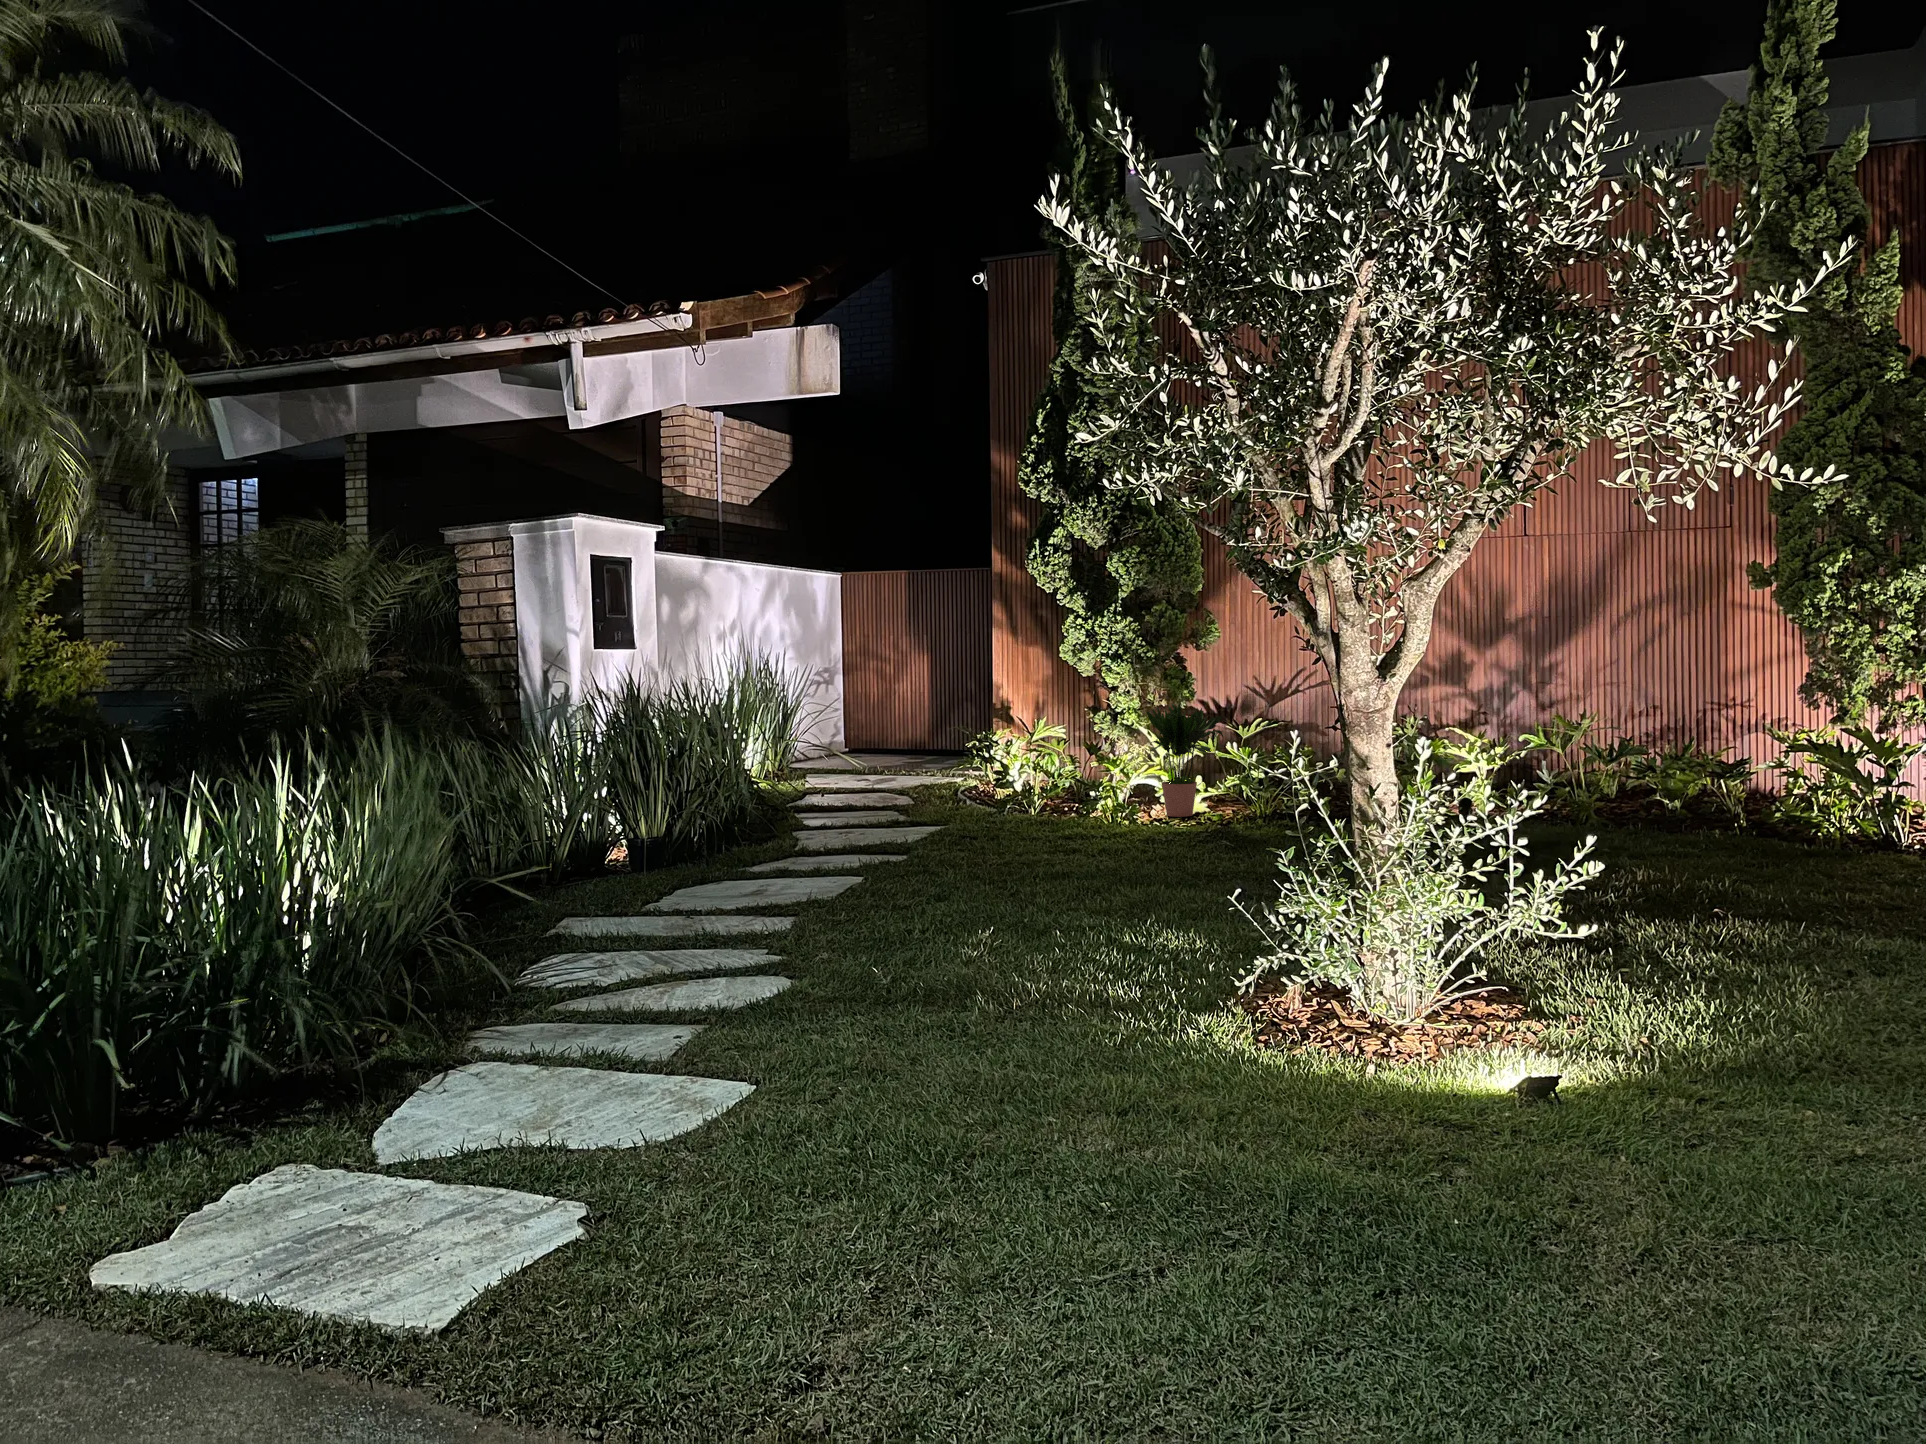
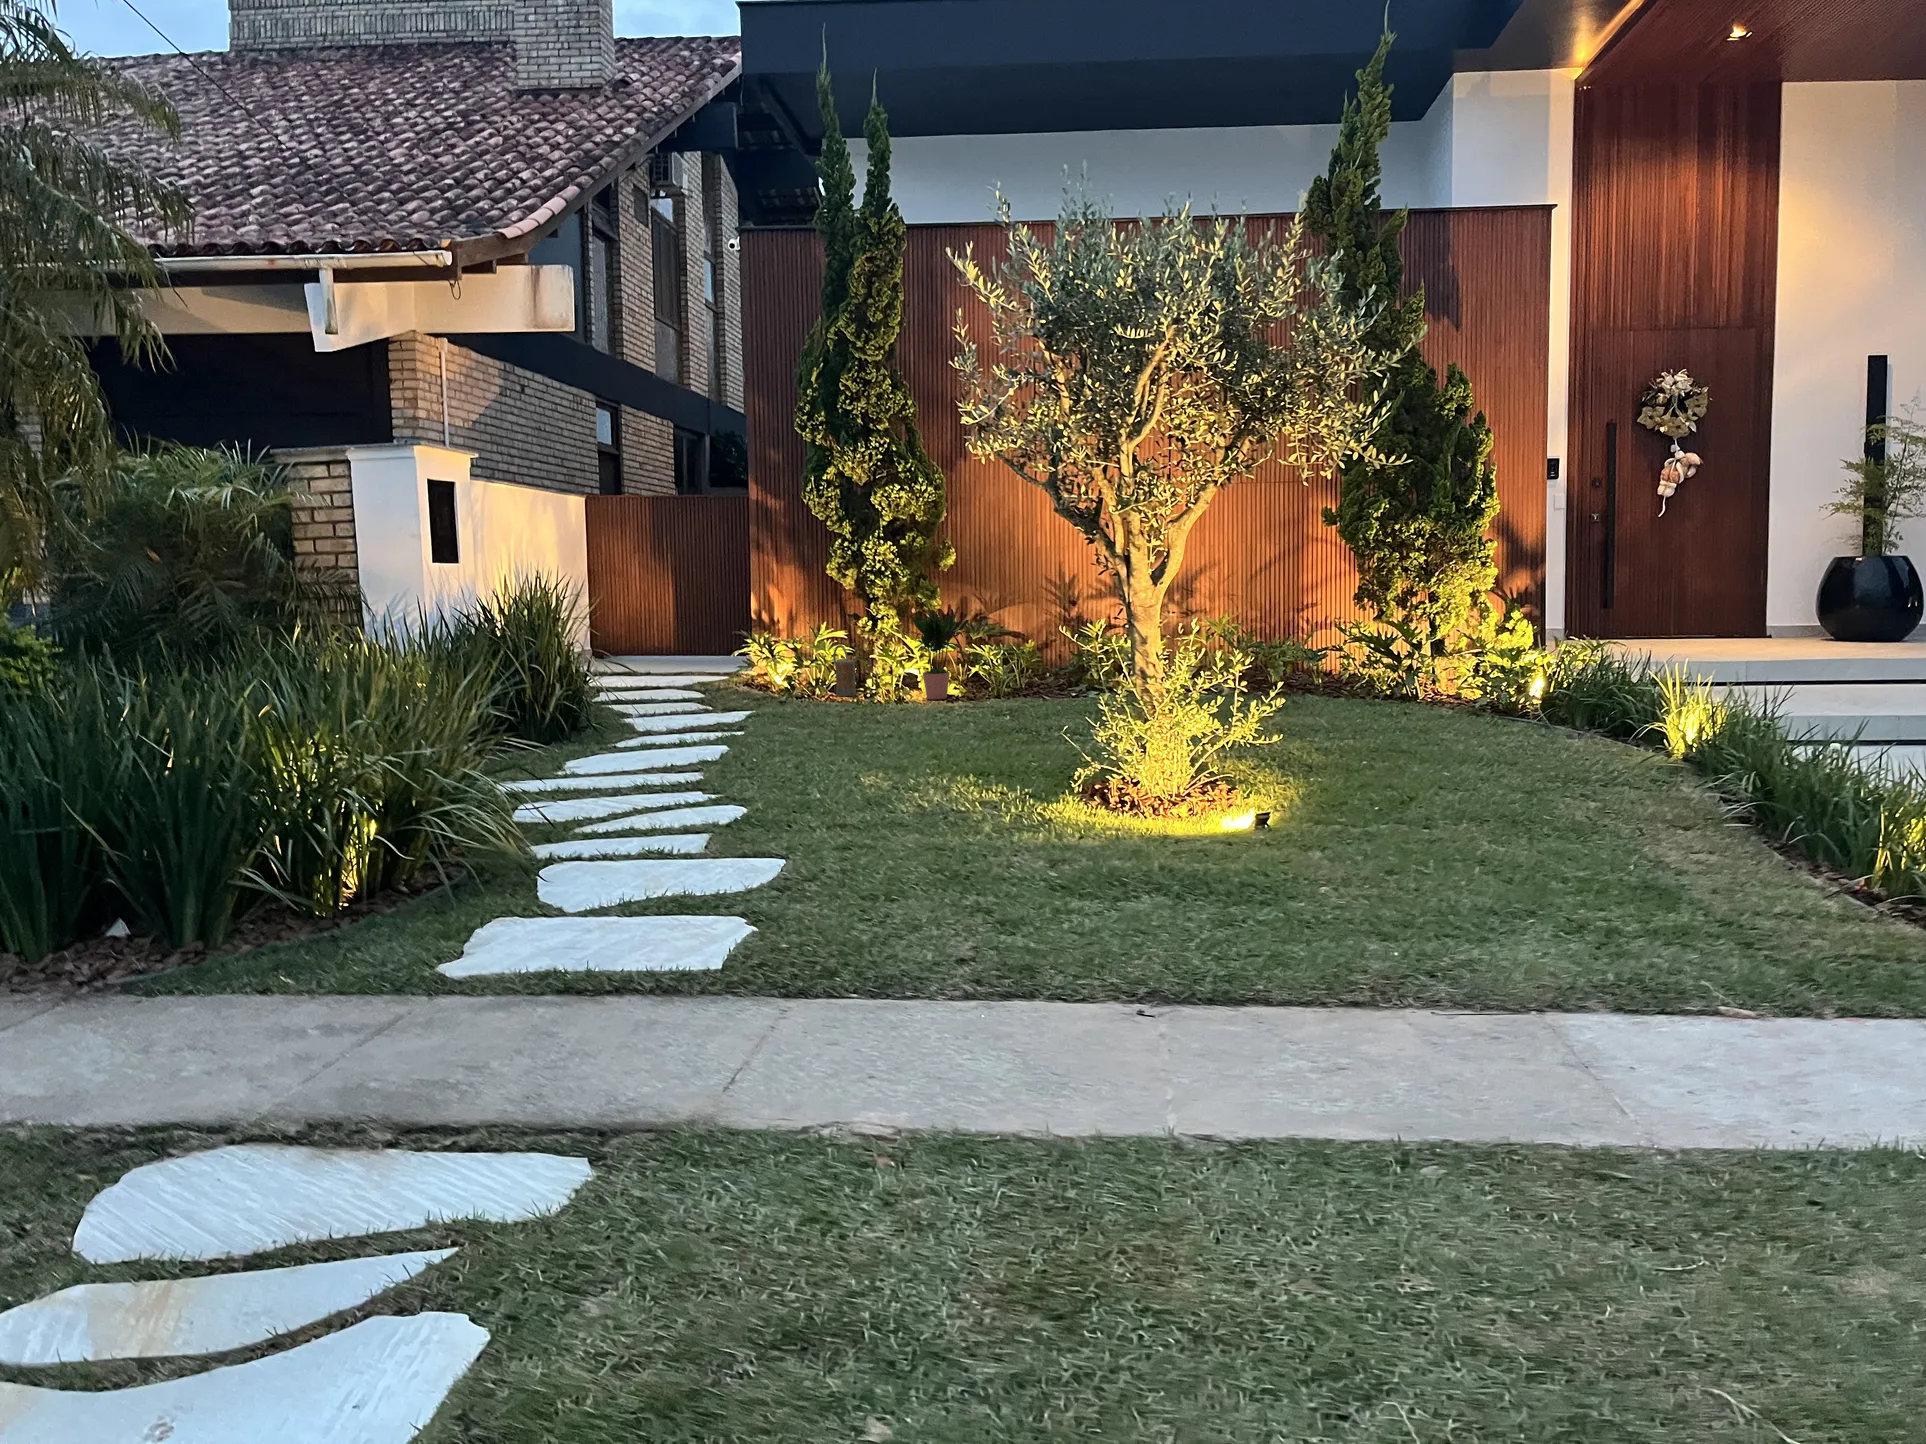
watering can: none [1063,744,1087,807] -> present [833,645,857,696]

